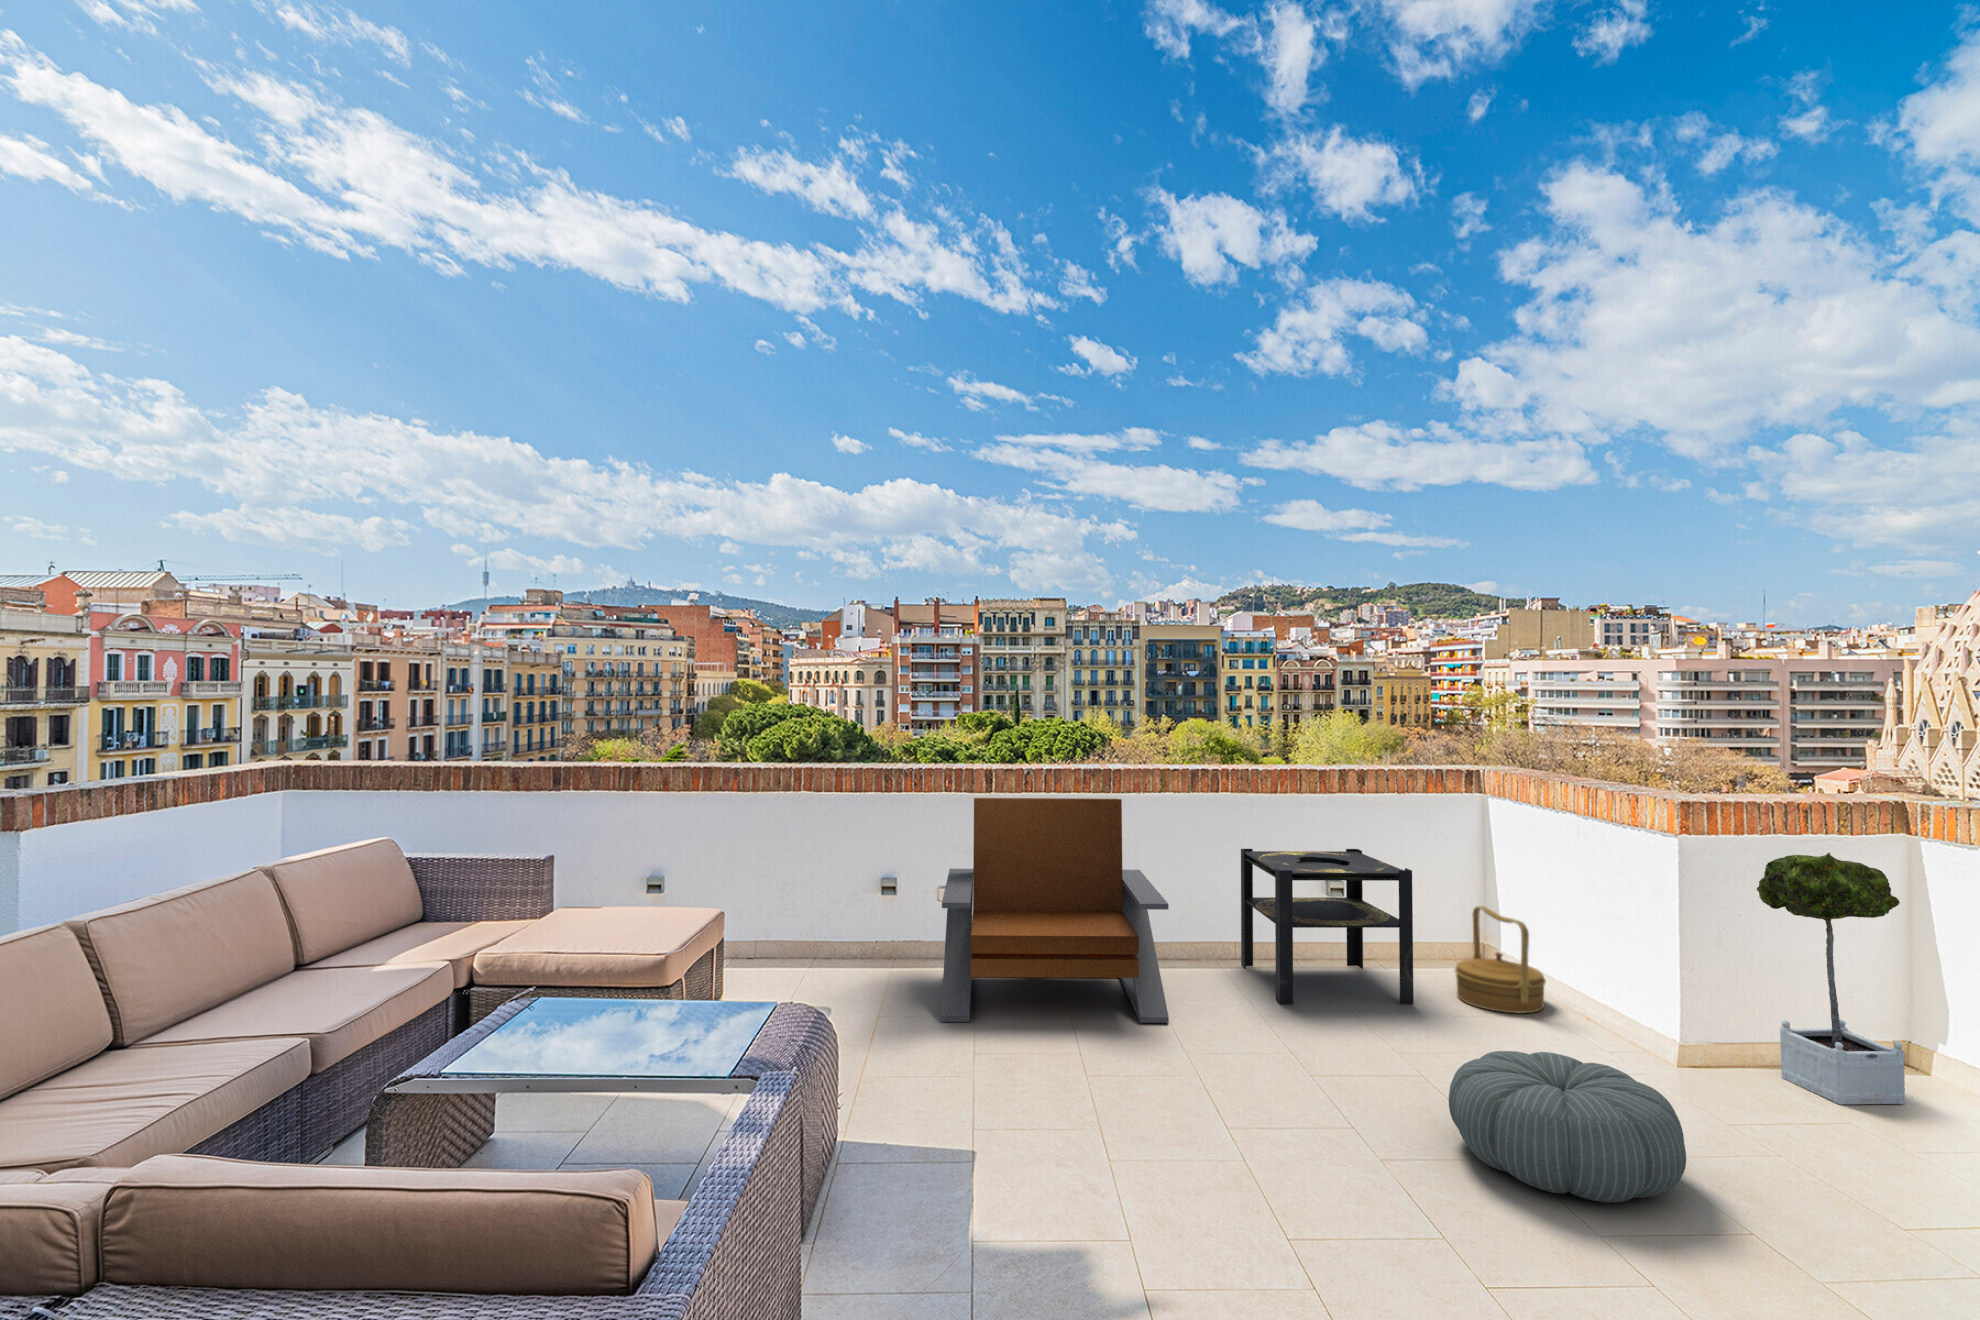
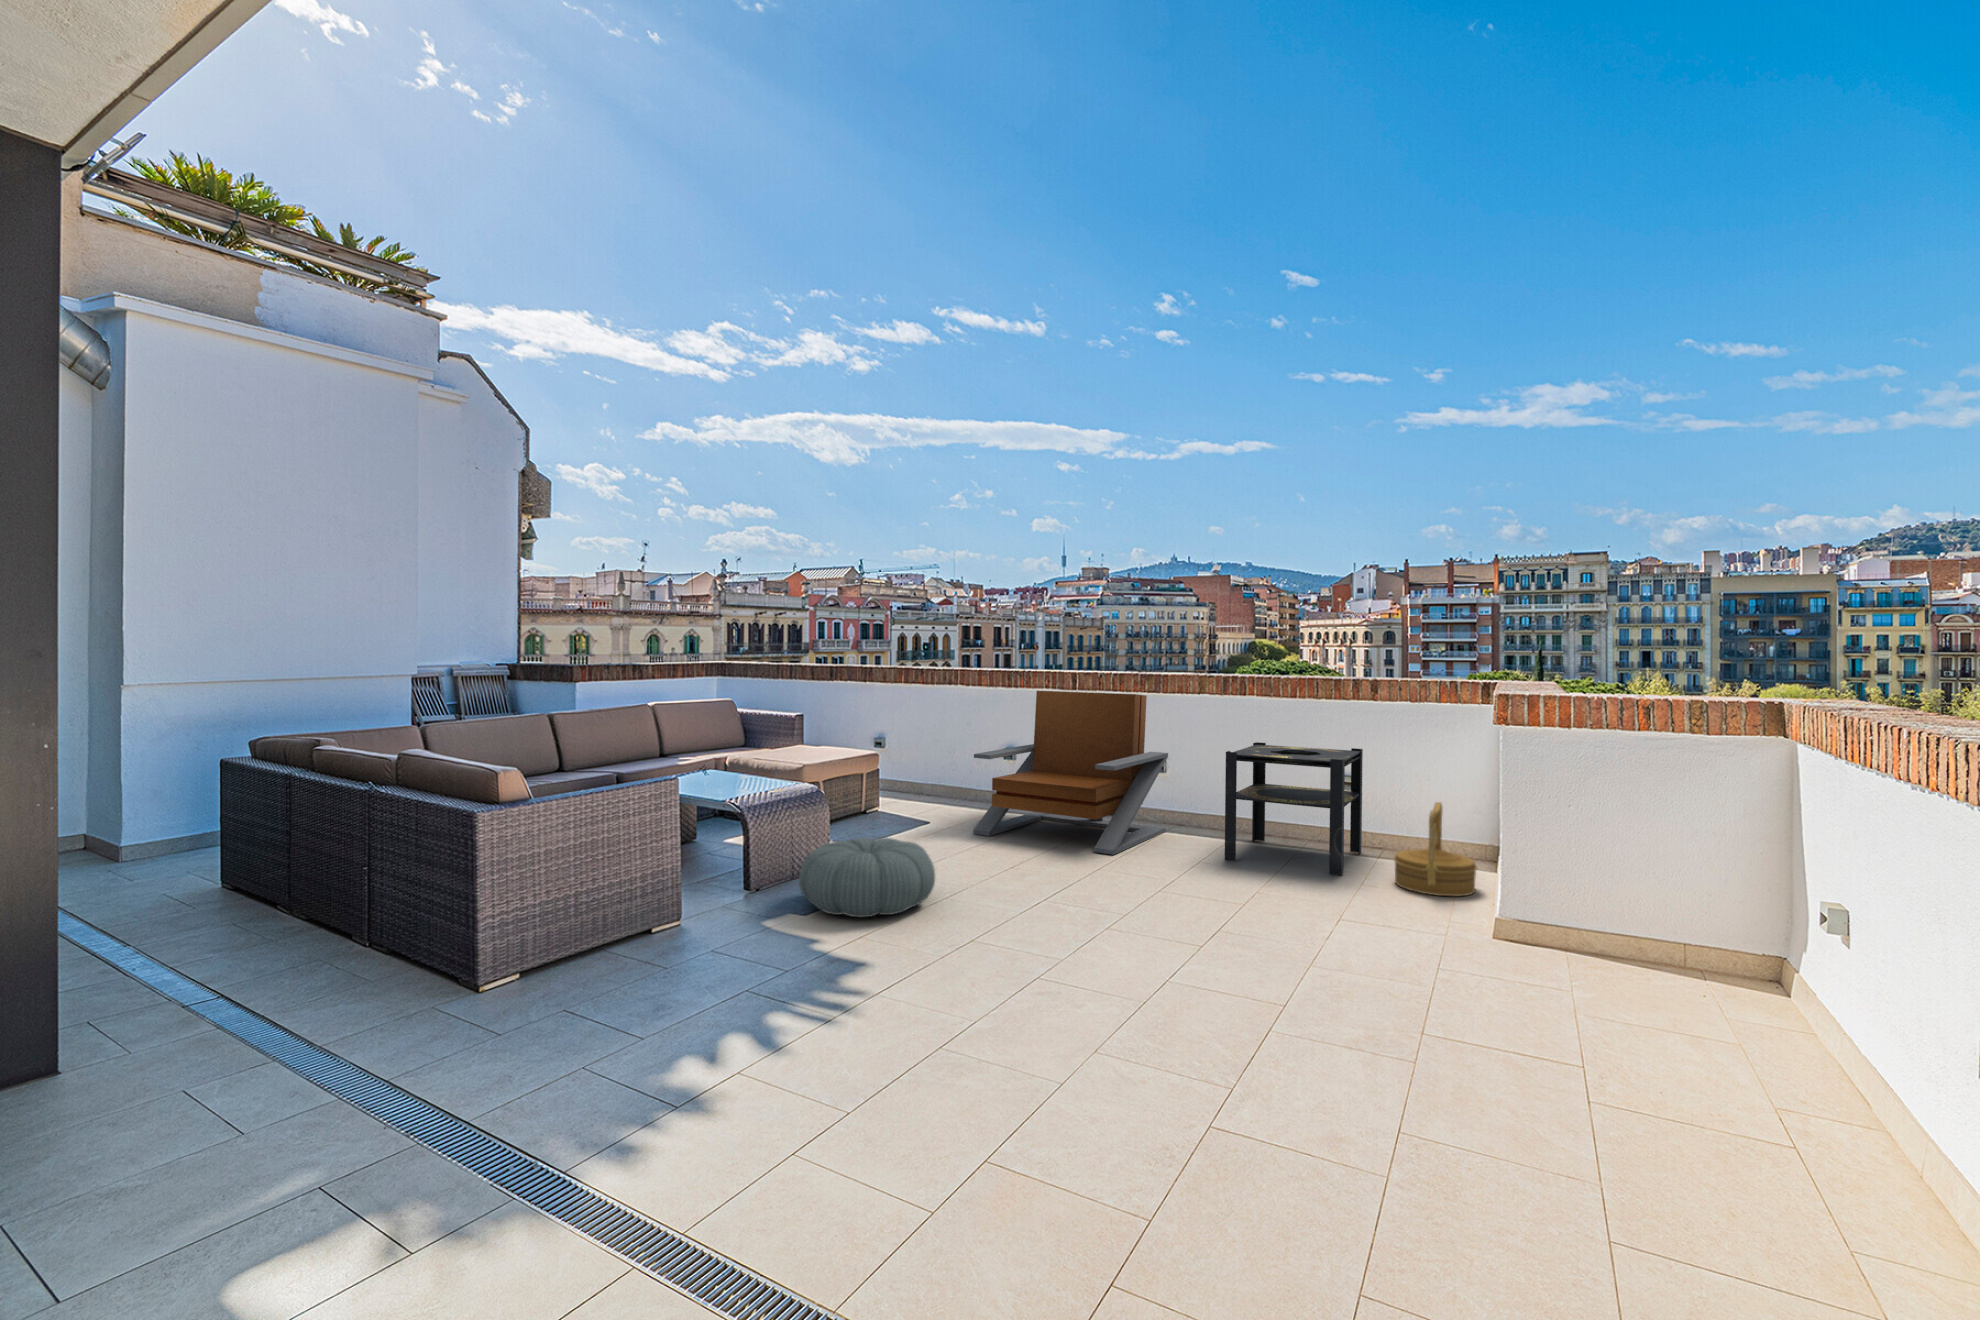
potted tree: present [1757,853,1905,1104] -> none [1550,740,1678,998]
pouf: present [1449,1051,1686,1202] -> present [799,838,935,917]

